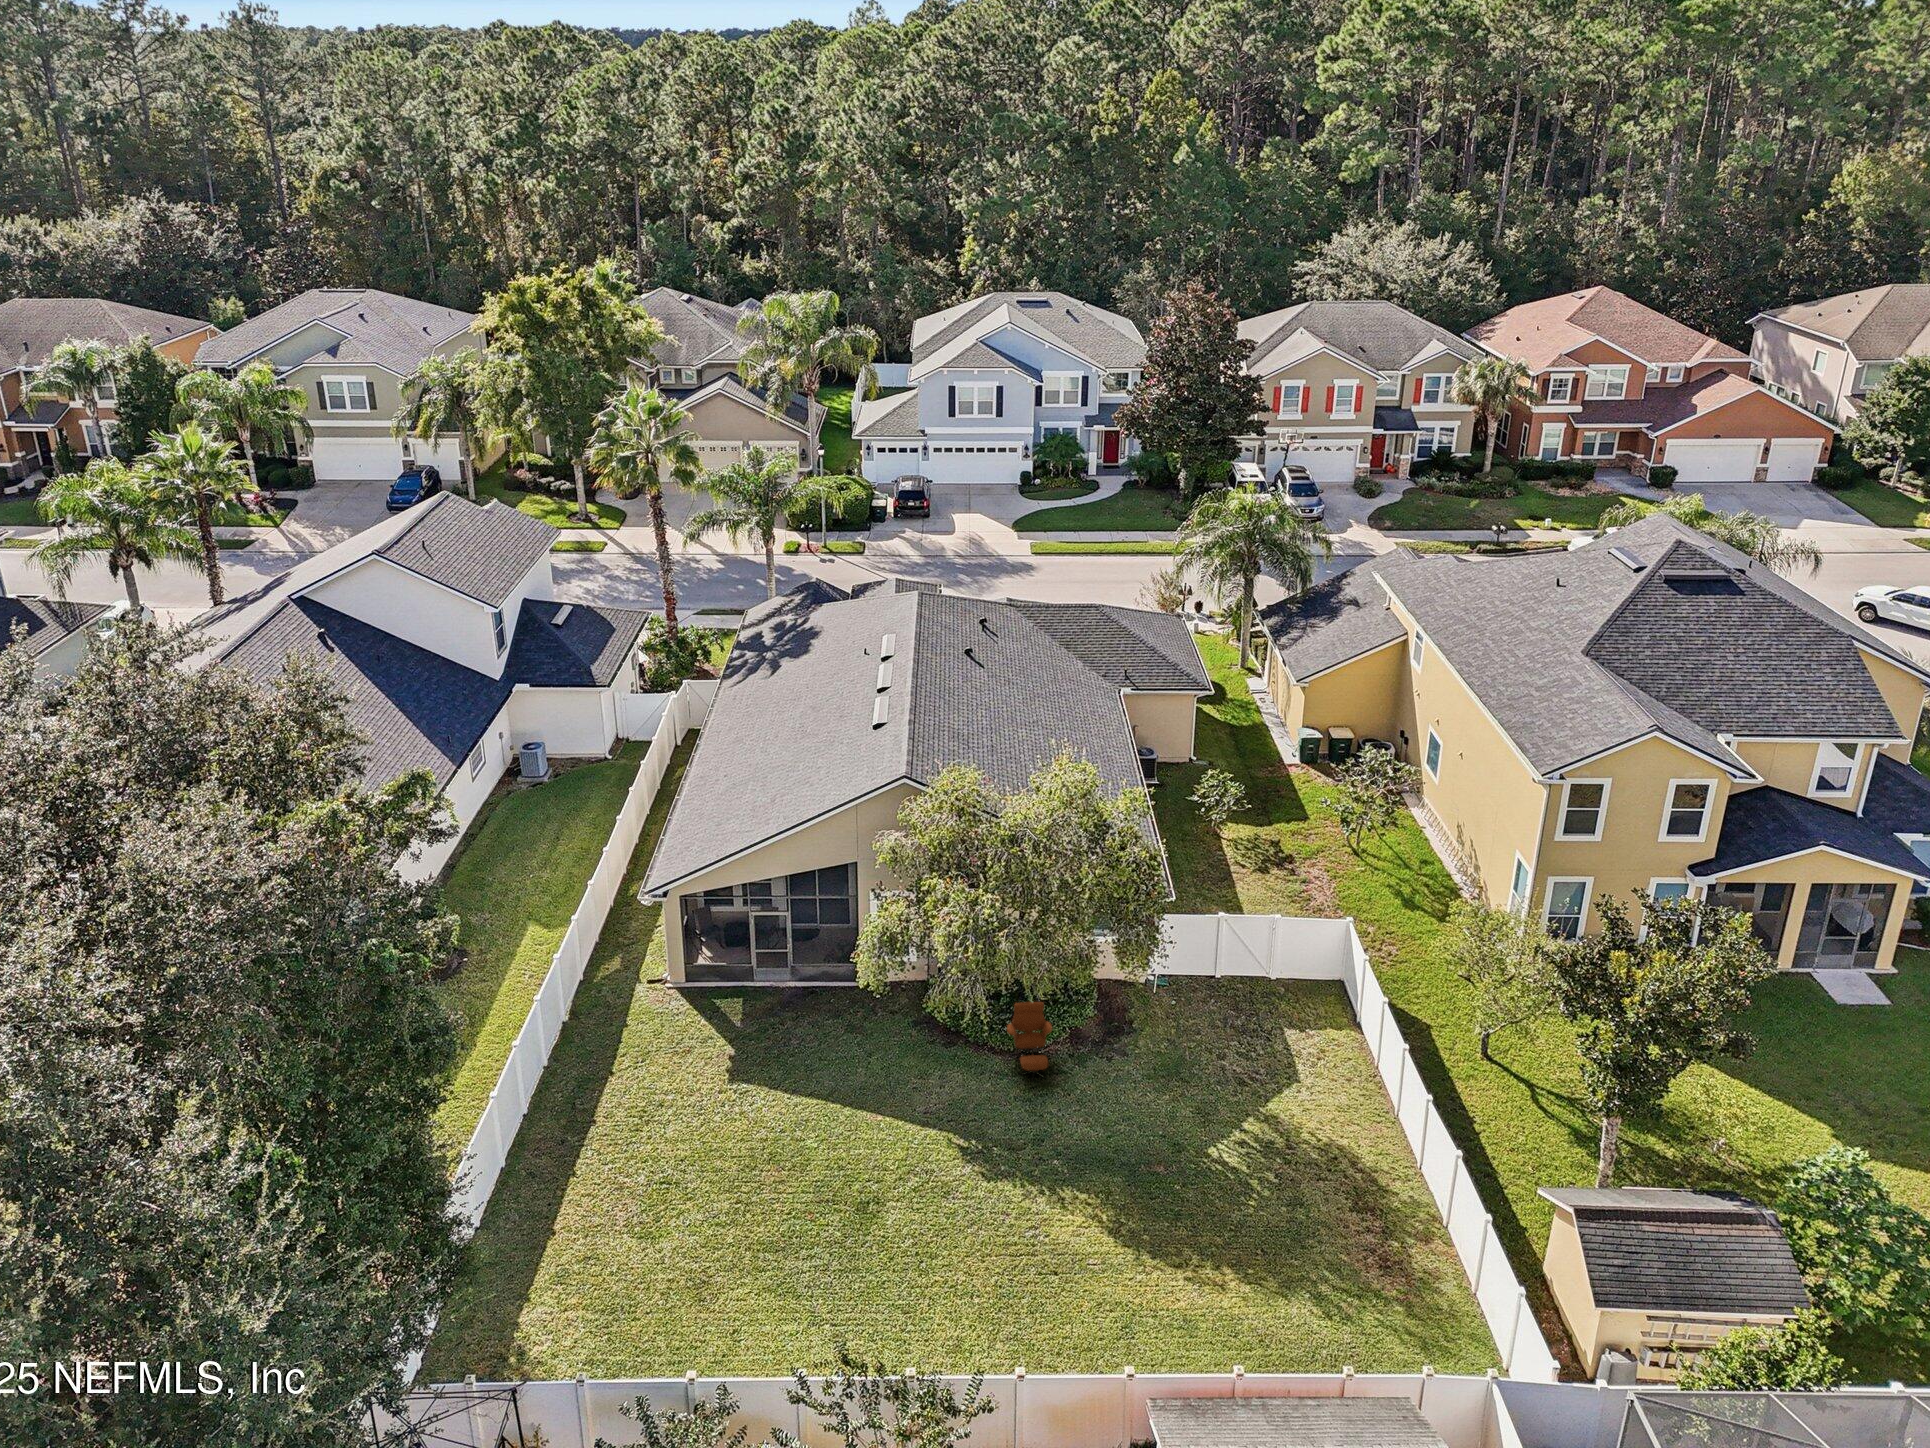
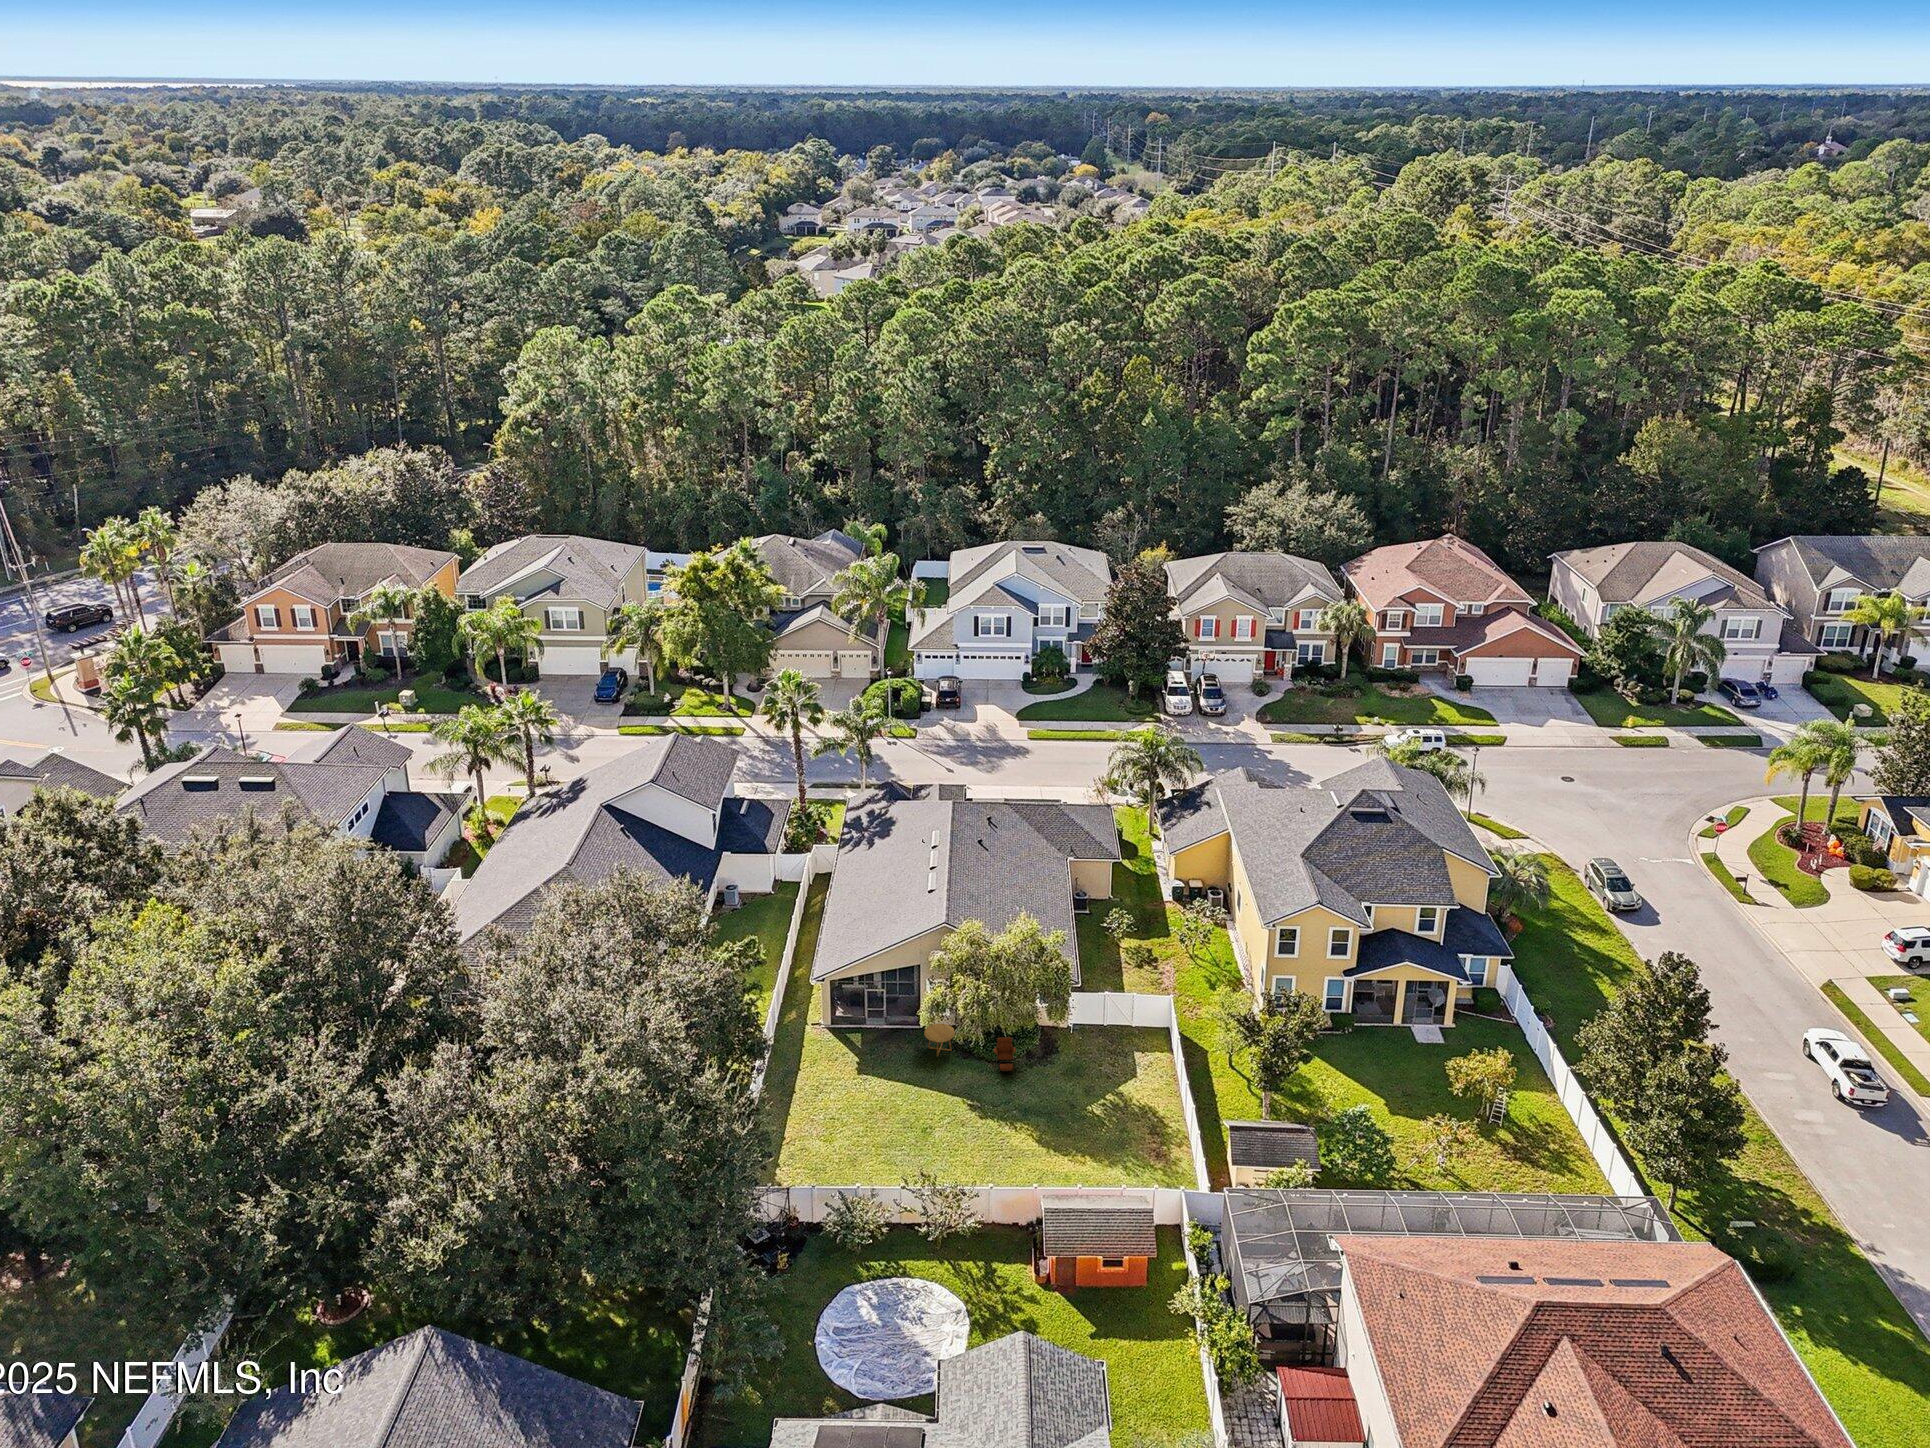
round table: none [867,976,928,1042] -> present [924,1023,955,1057]

